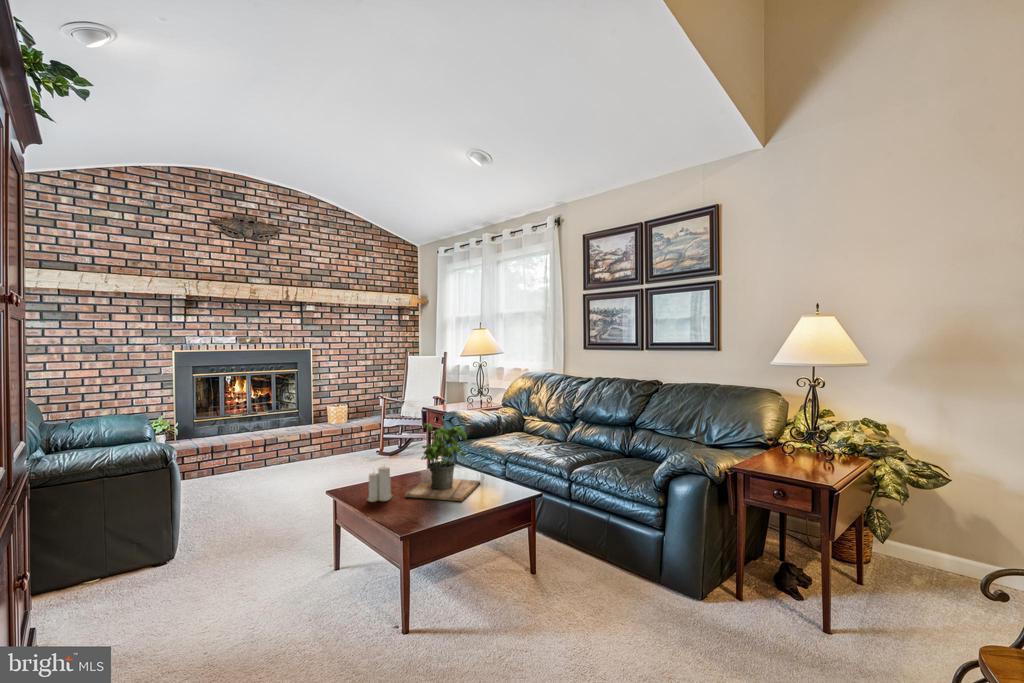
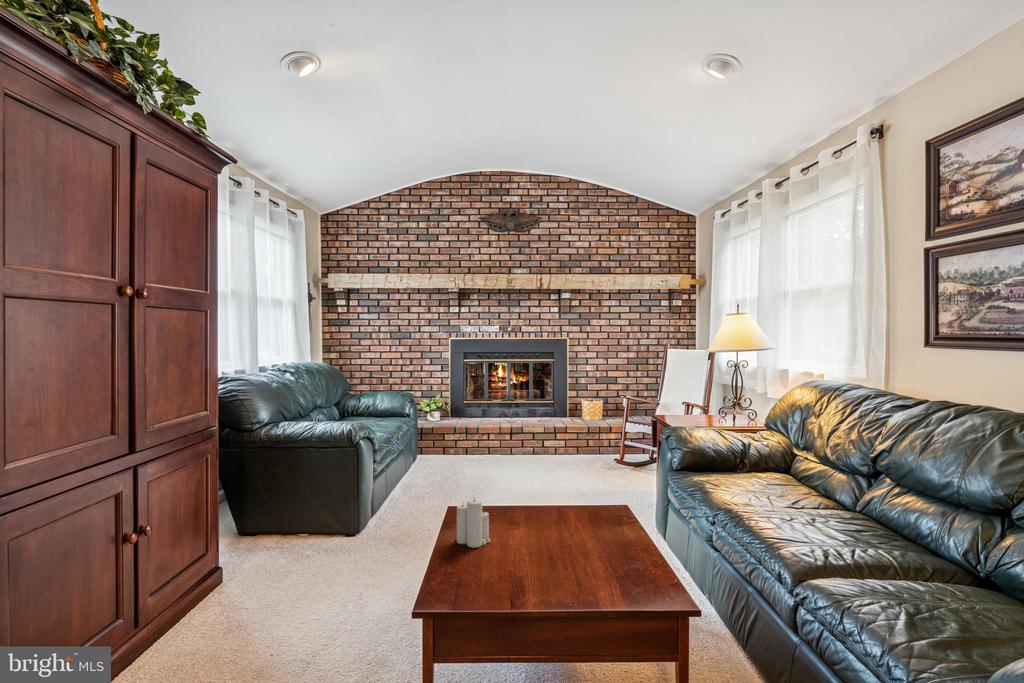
potted plant: present [405,423,480,501] -> none [501,449,623,587]

